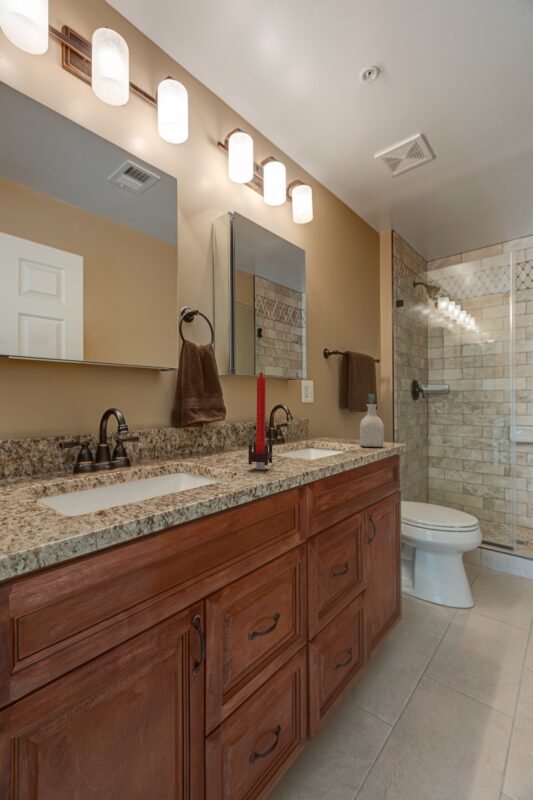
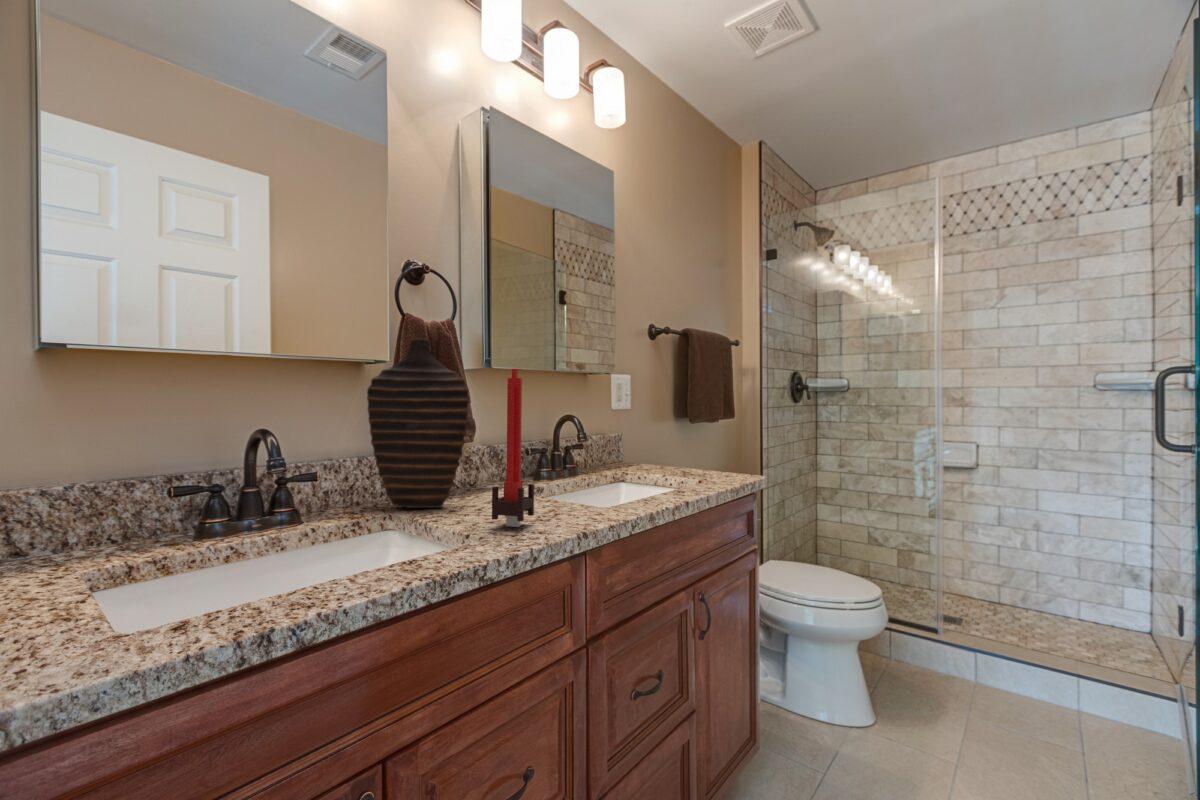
decorative vase: none [164,355,226,460] -> present [367,339,469,508]
soap bottle: present [360,394,384,447] -> none [695,398,731,481]

